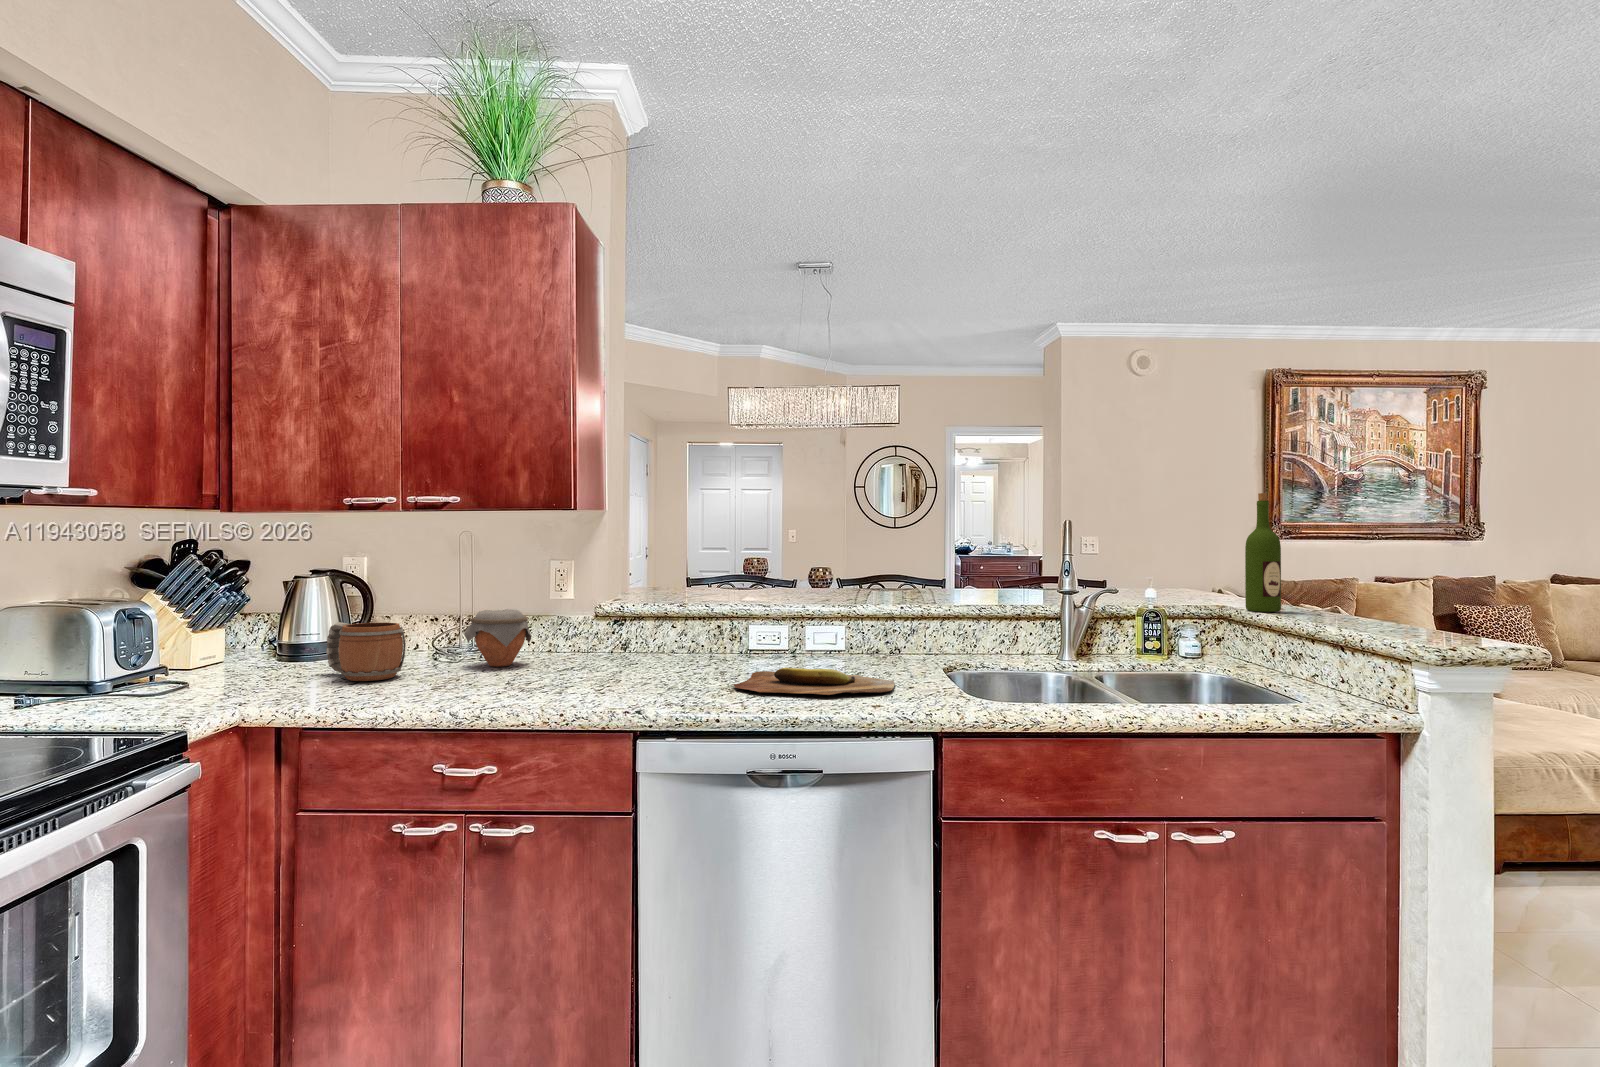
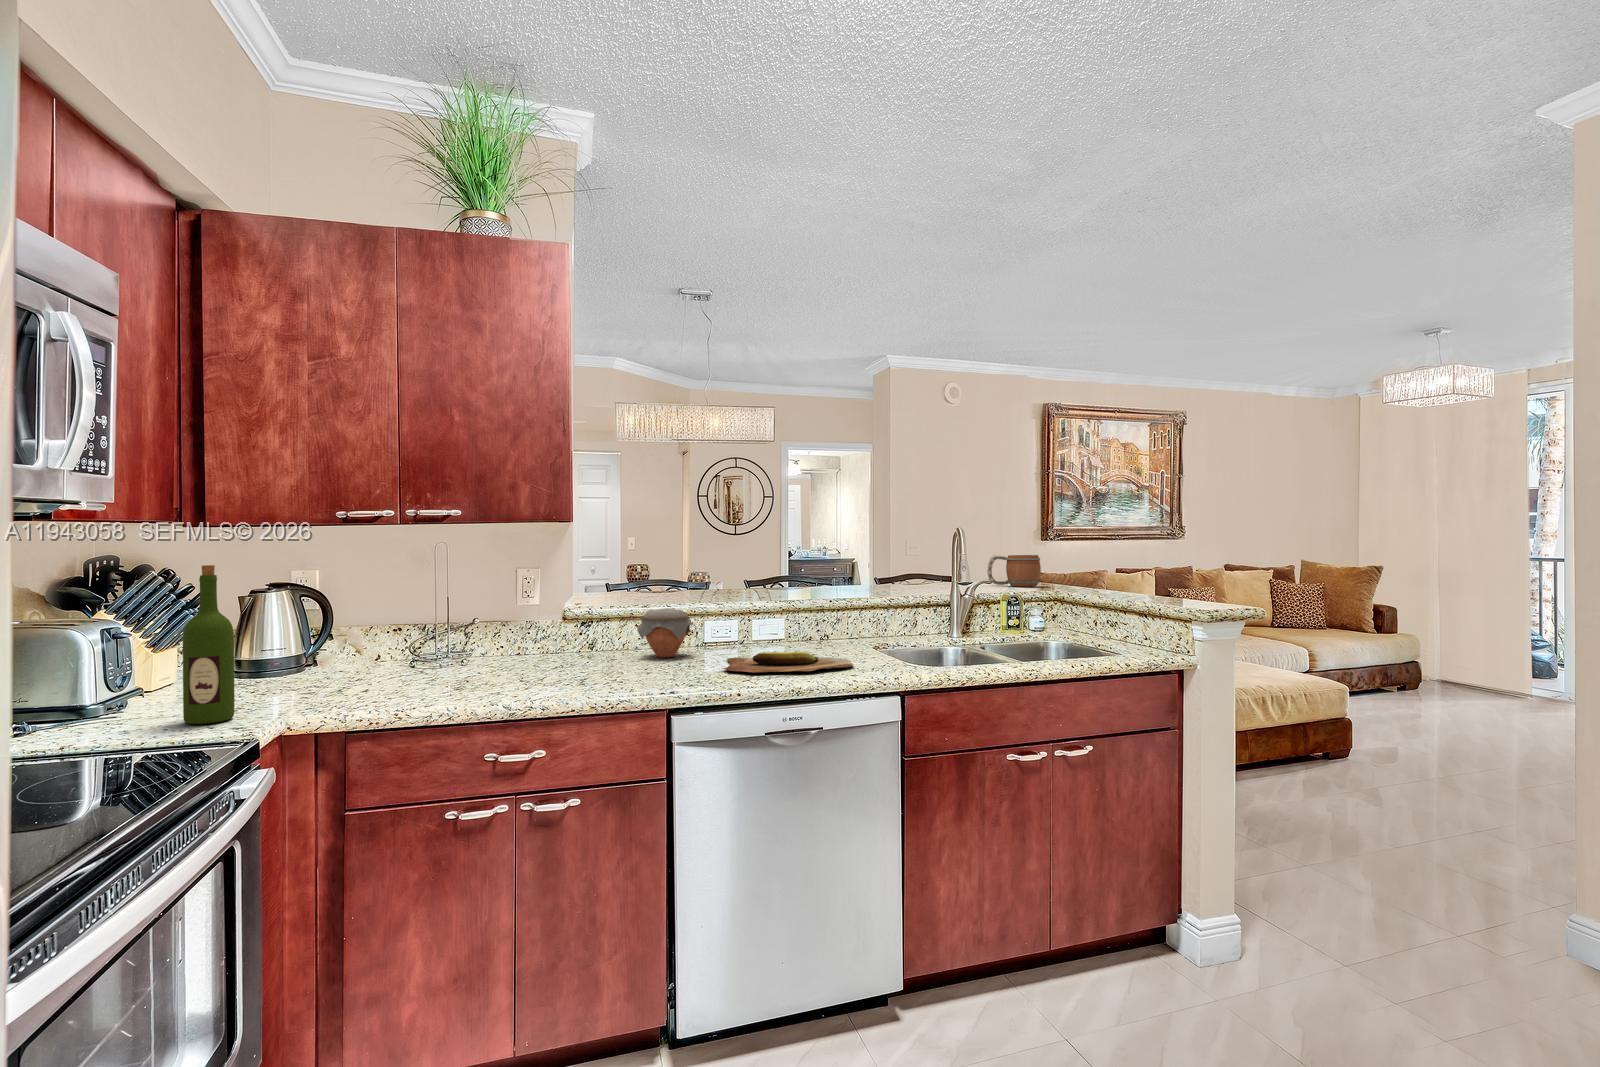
wine bottle: present [1245,493,1281,612] -> present [183,565,235,724]
jar: present [464,609,531,667] -> present [637,609,692,657]
mug: present [326,622,406,681] -> present [987,555,1041,587]

